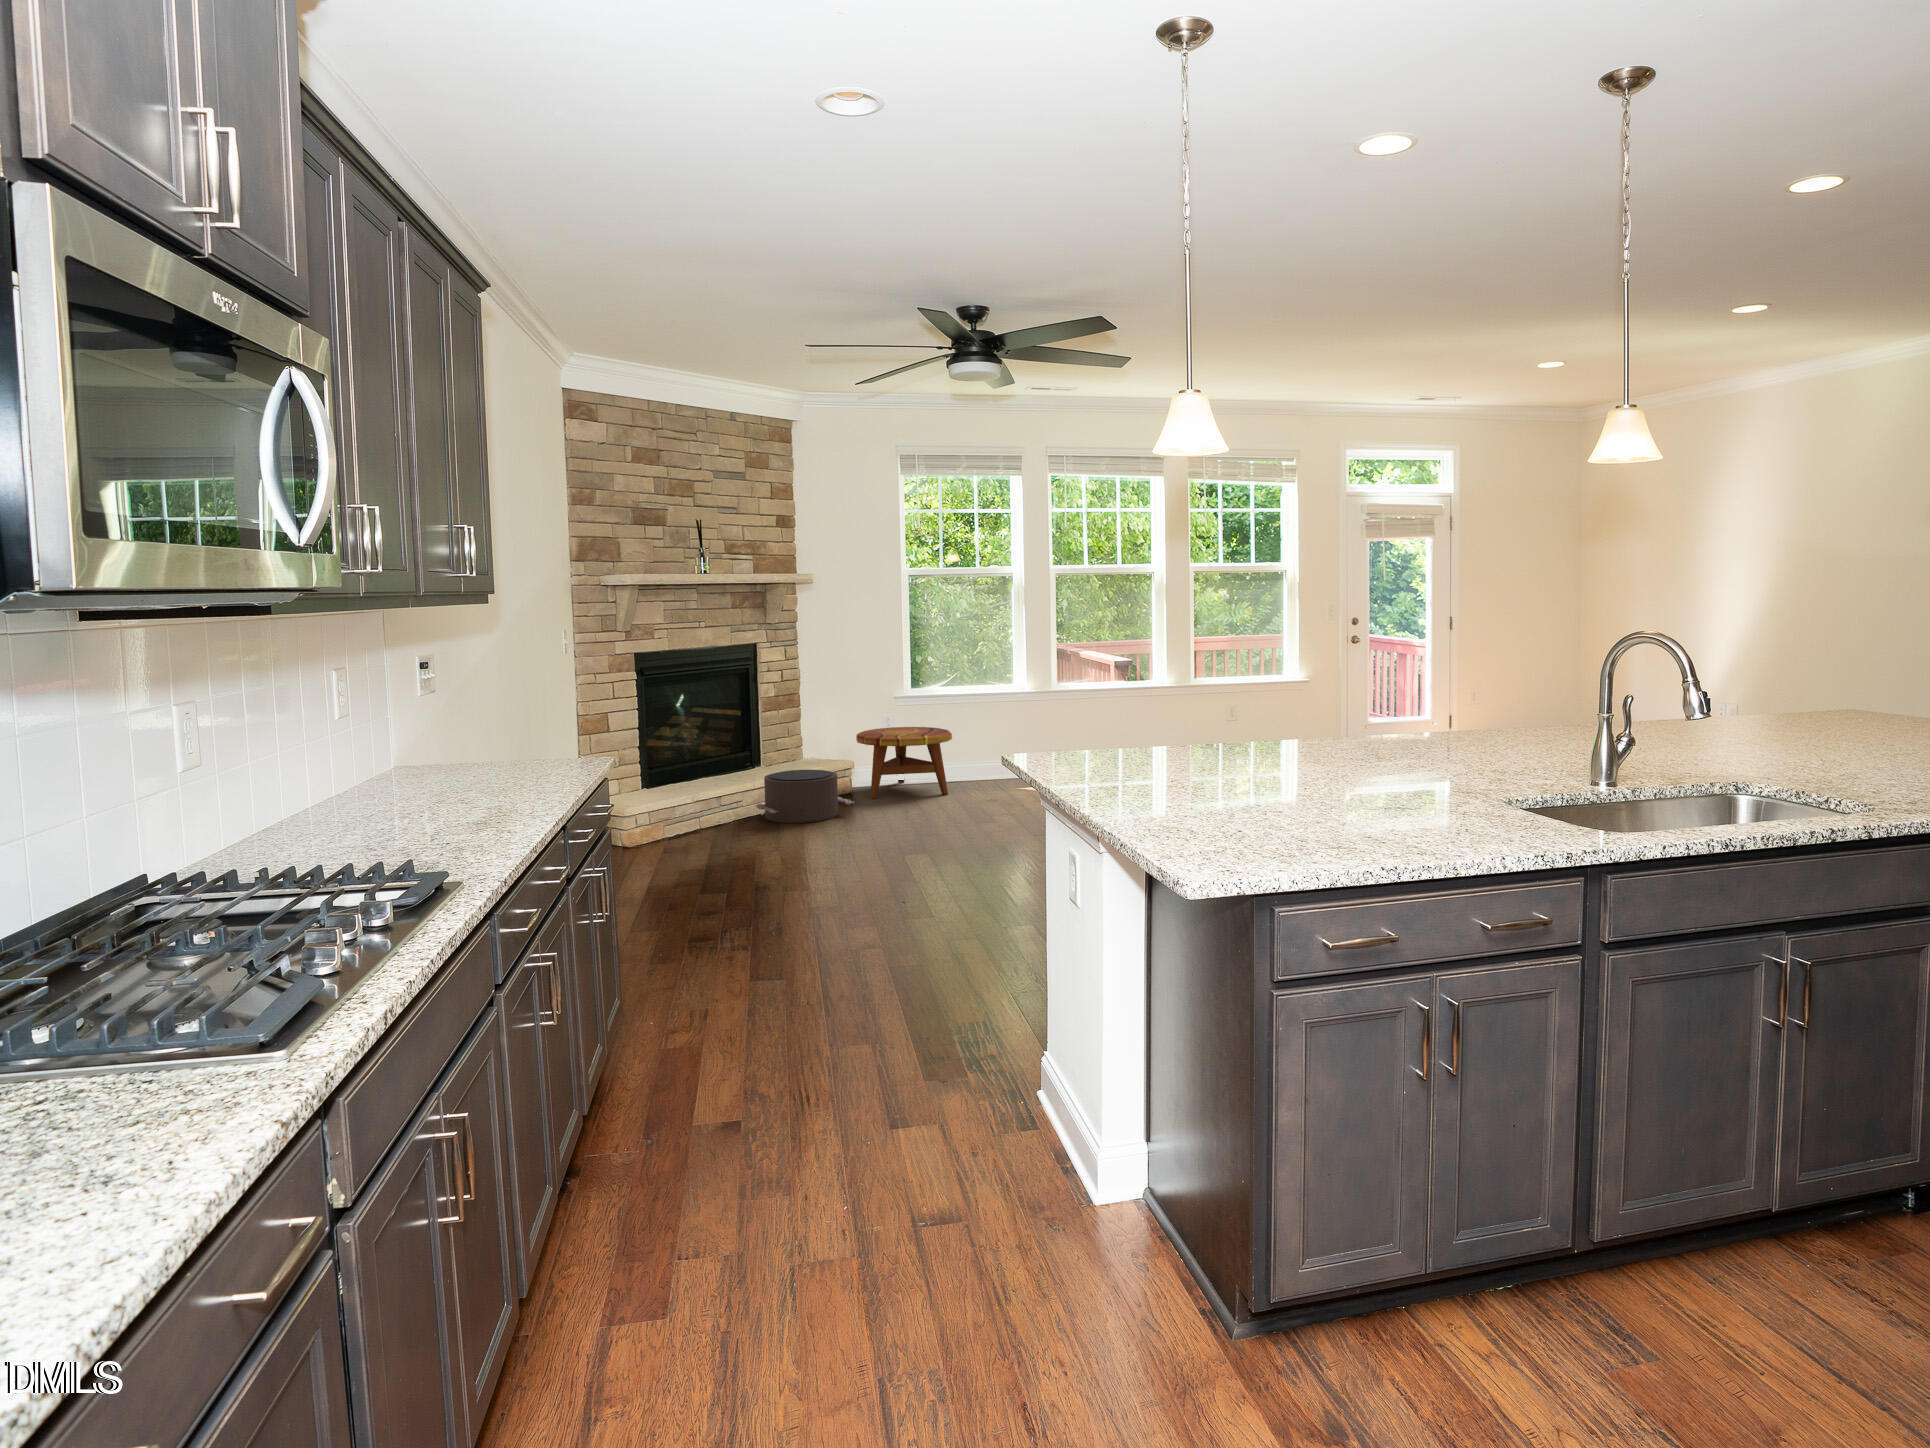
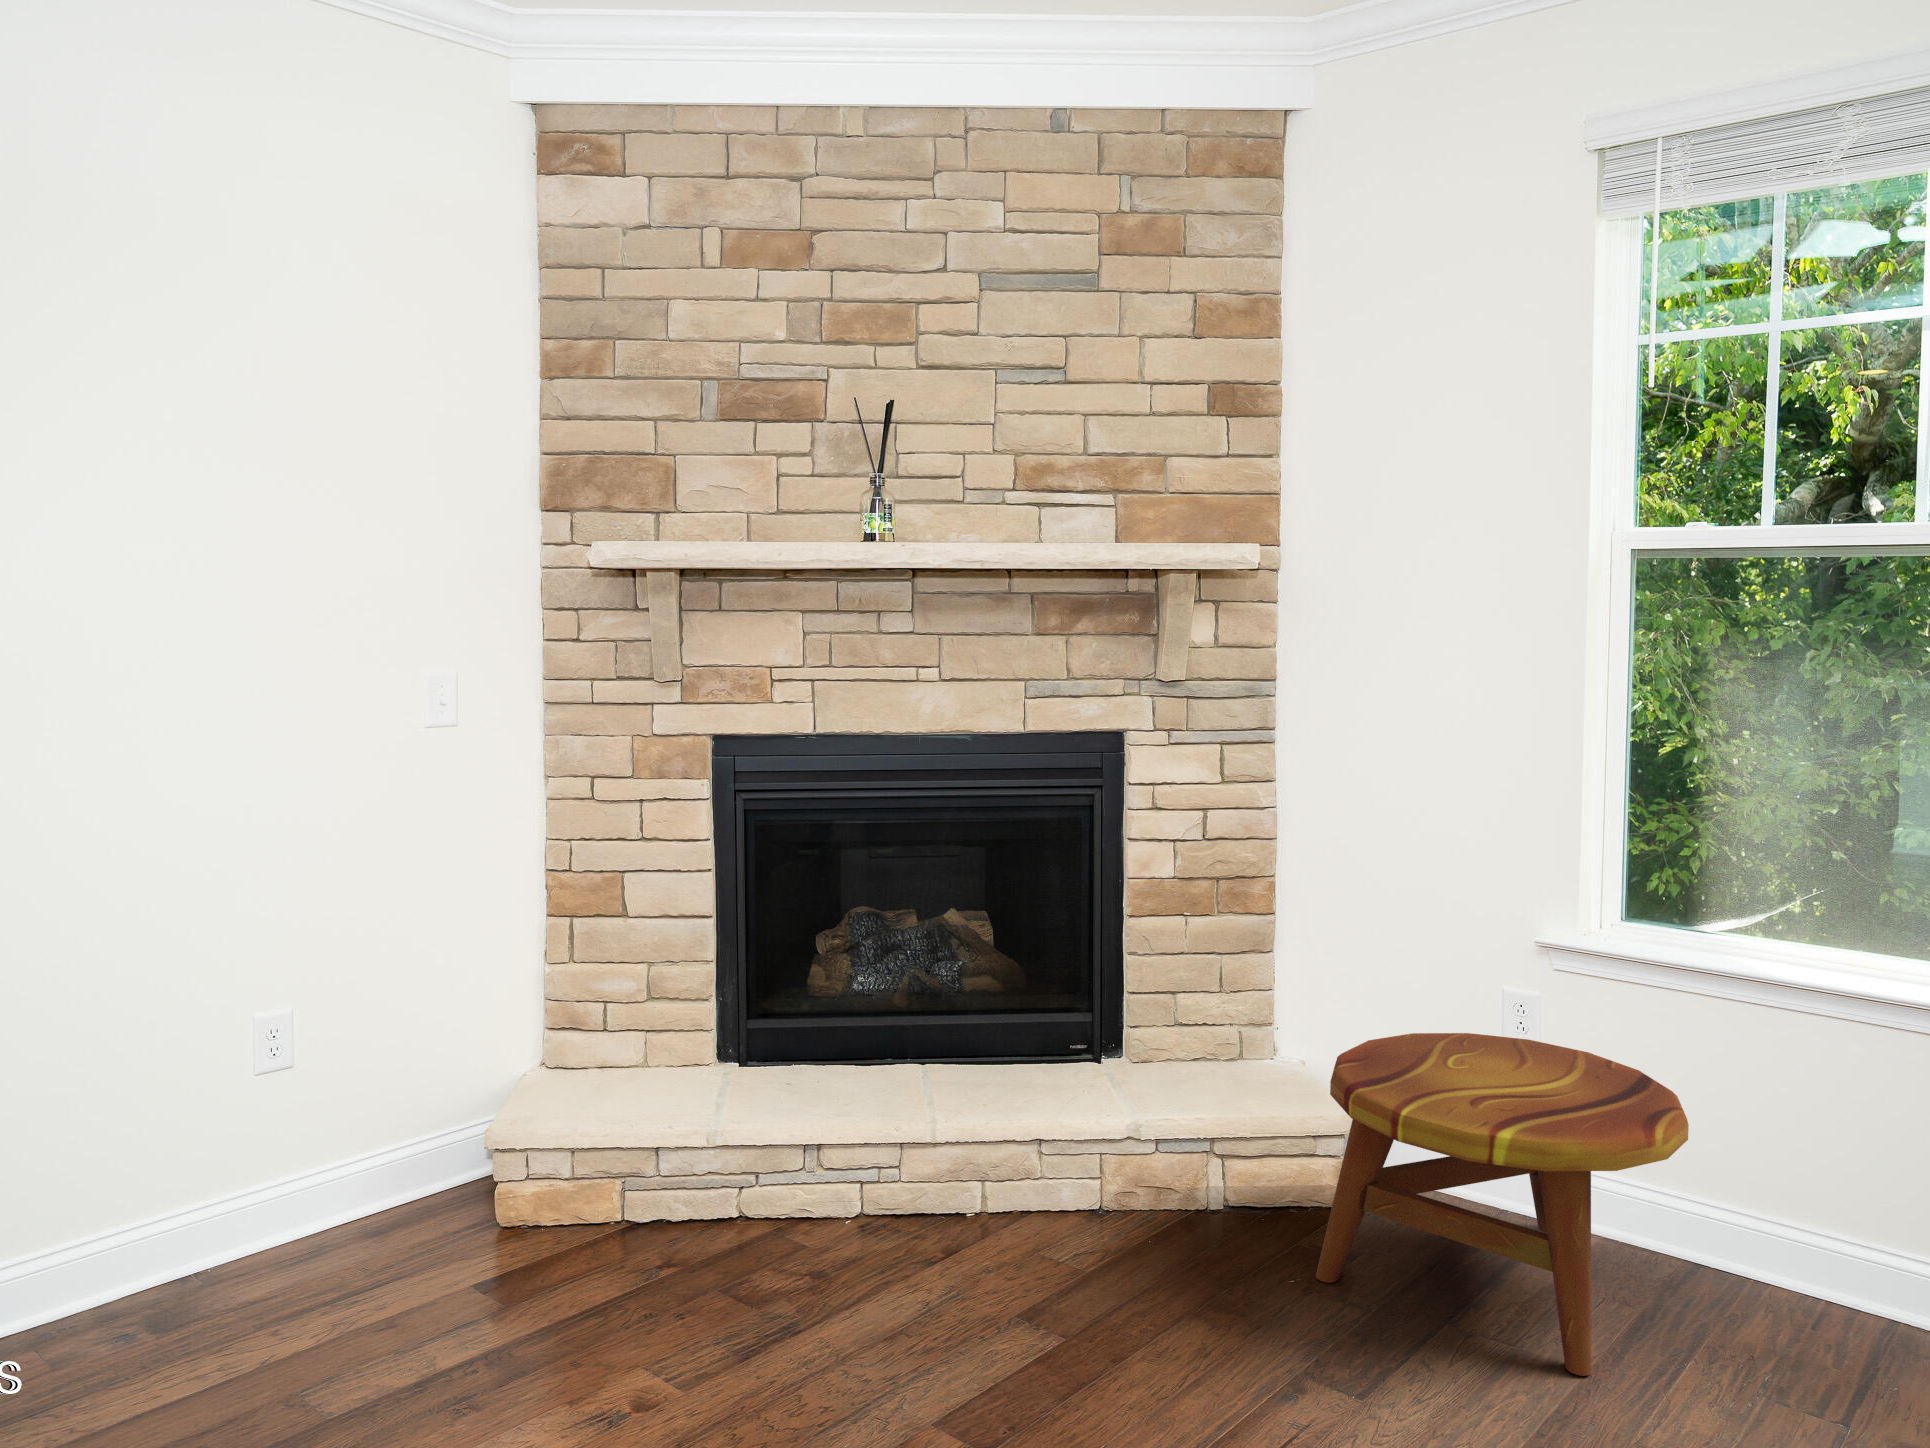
pouf: present [756,770,854,823] -> none [831,1118,1132,1338]

